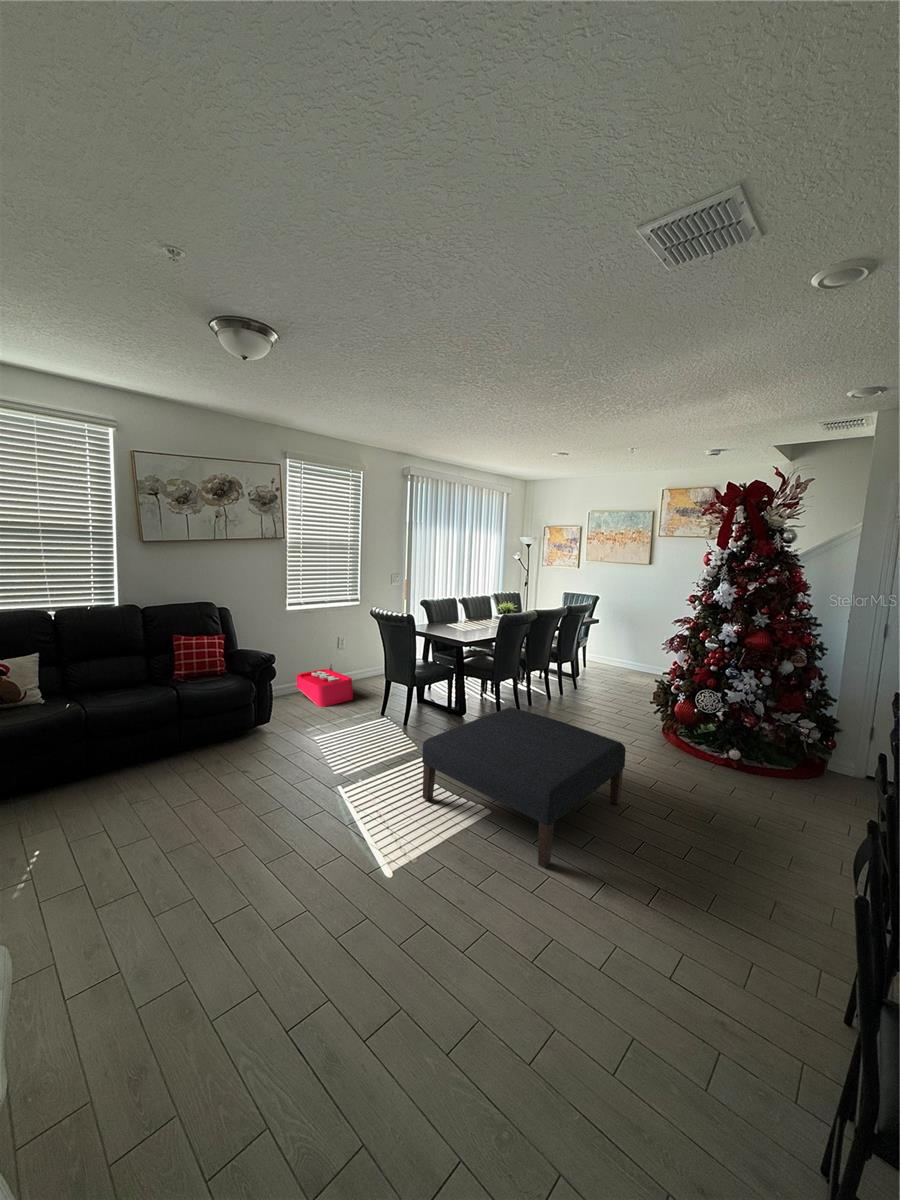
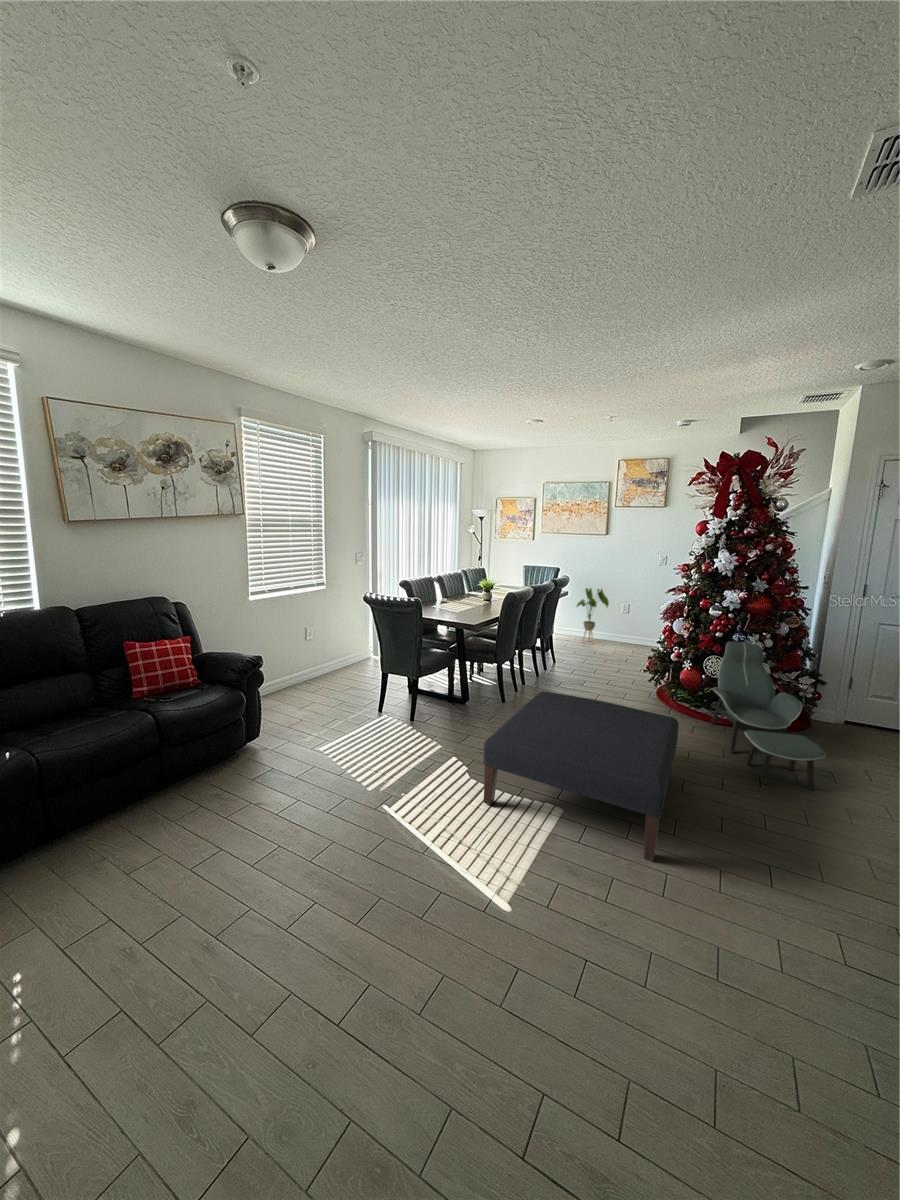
house plant: none [612,617,648,675] -> present [577,588,609,643]
storage bin: present [297,664,353,707] -> none [267,659,336,709]
lounge chair: none [694,676,785,837] -> present [711,642,826,791]

